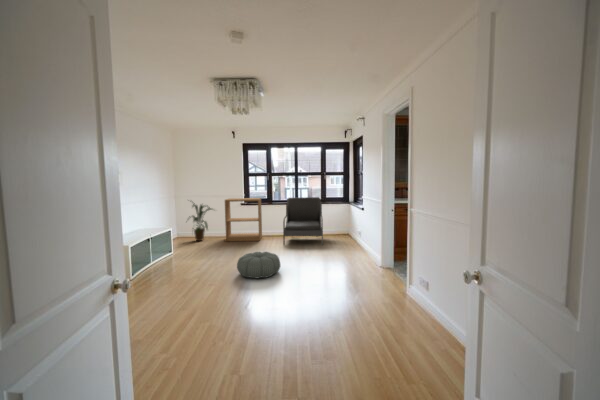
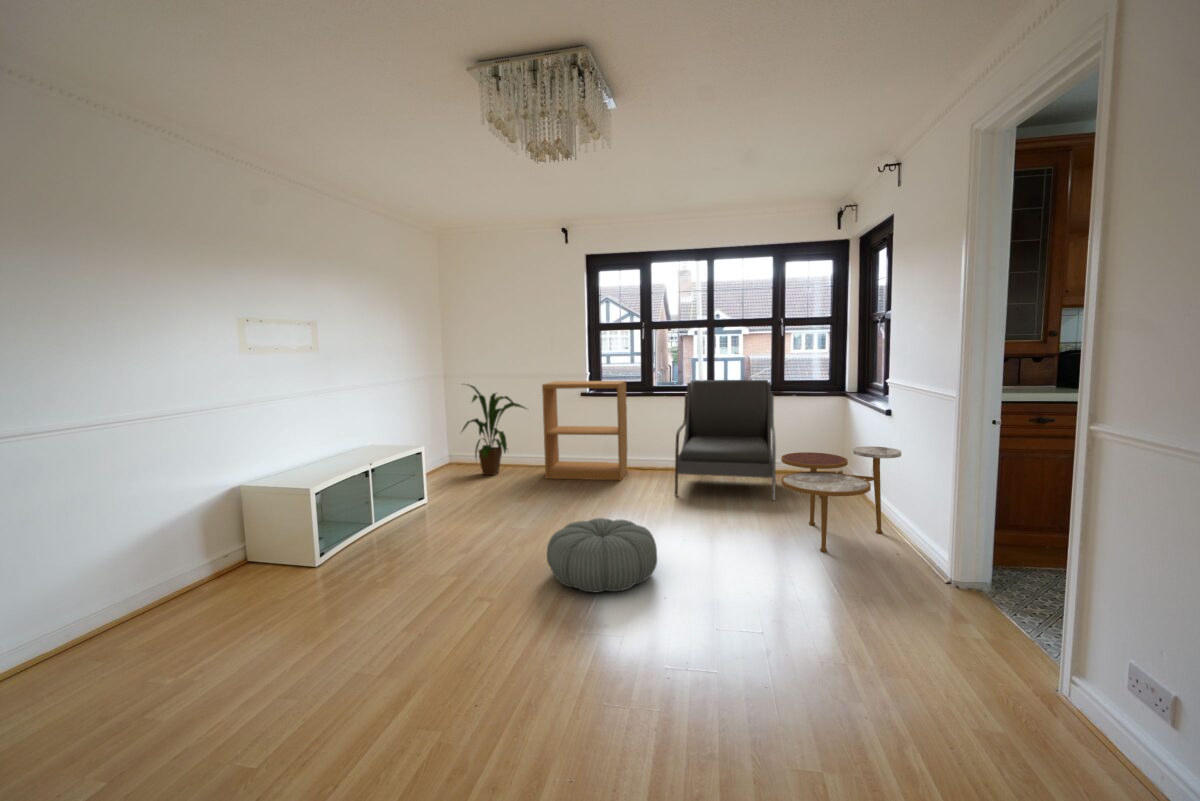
side table: none [325,222,366,261] -> present [781,446,901,552]

